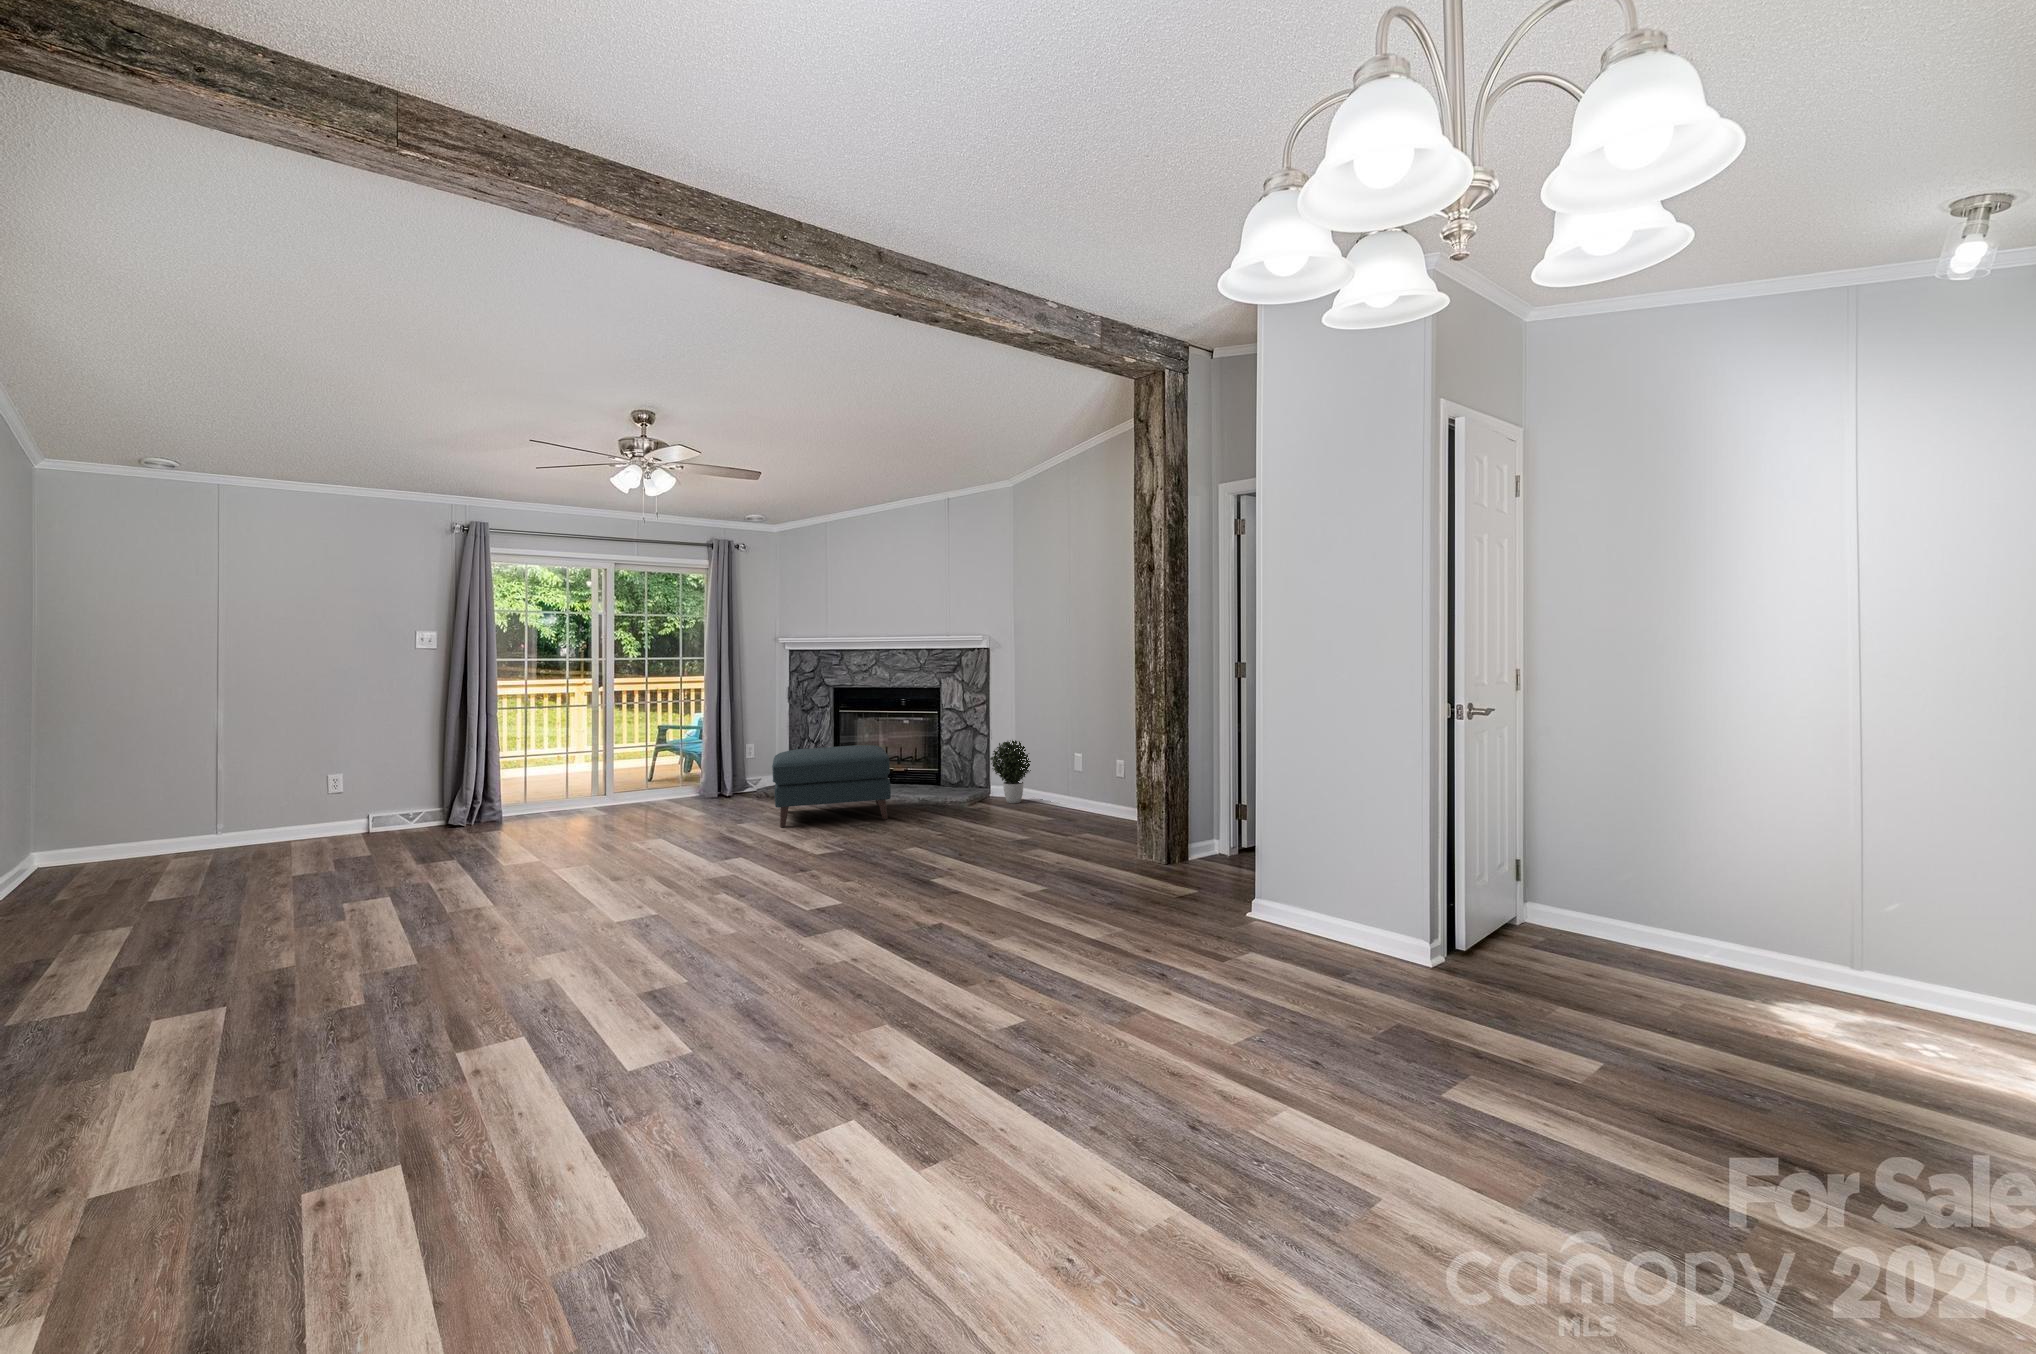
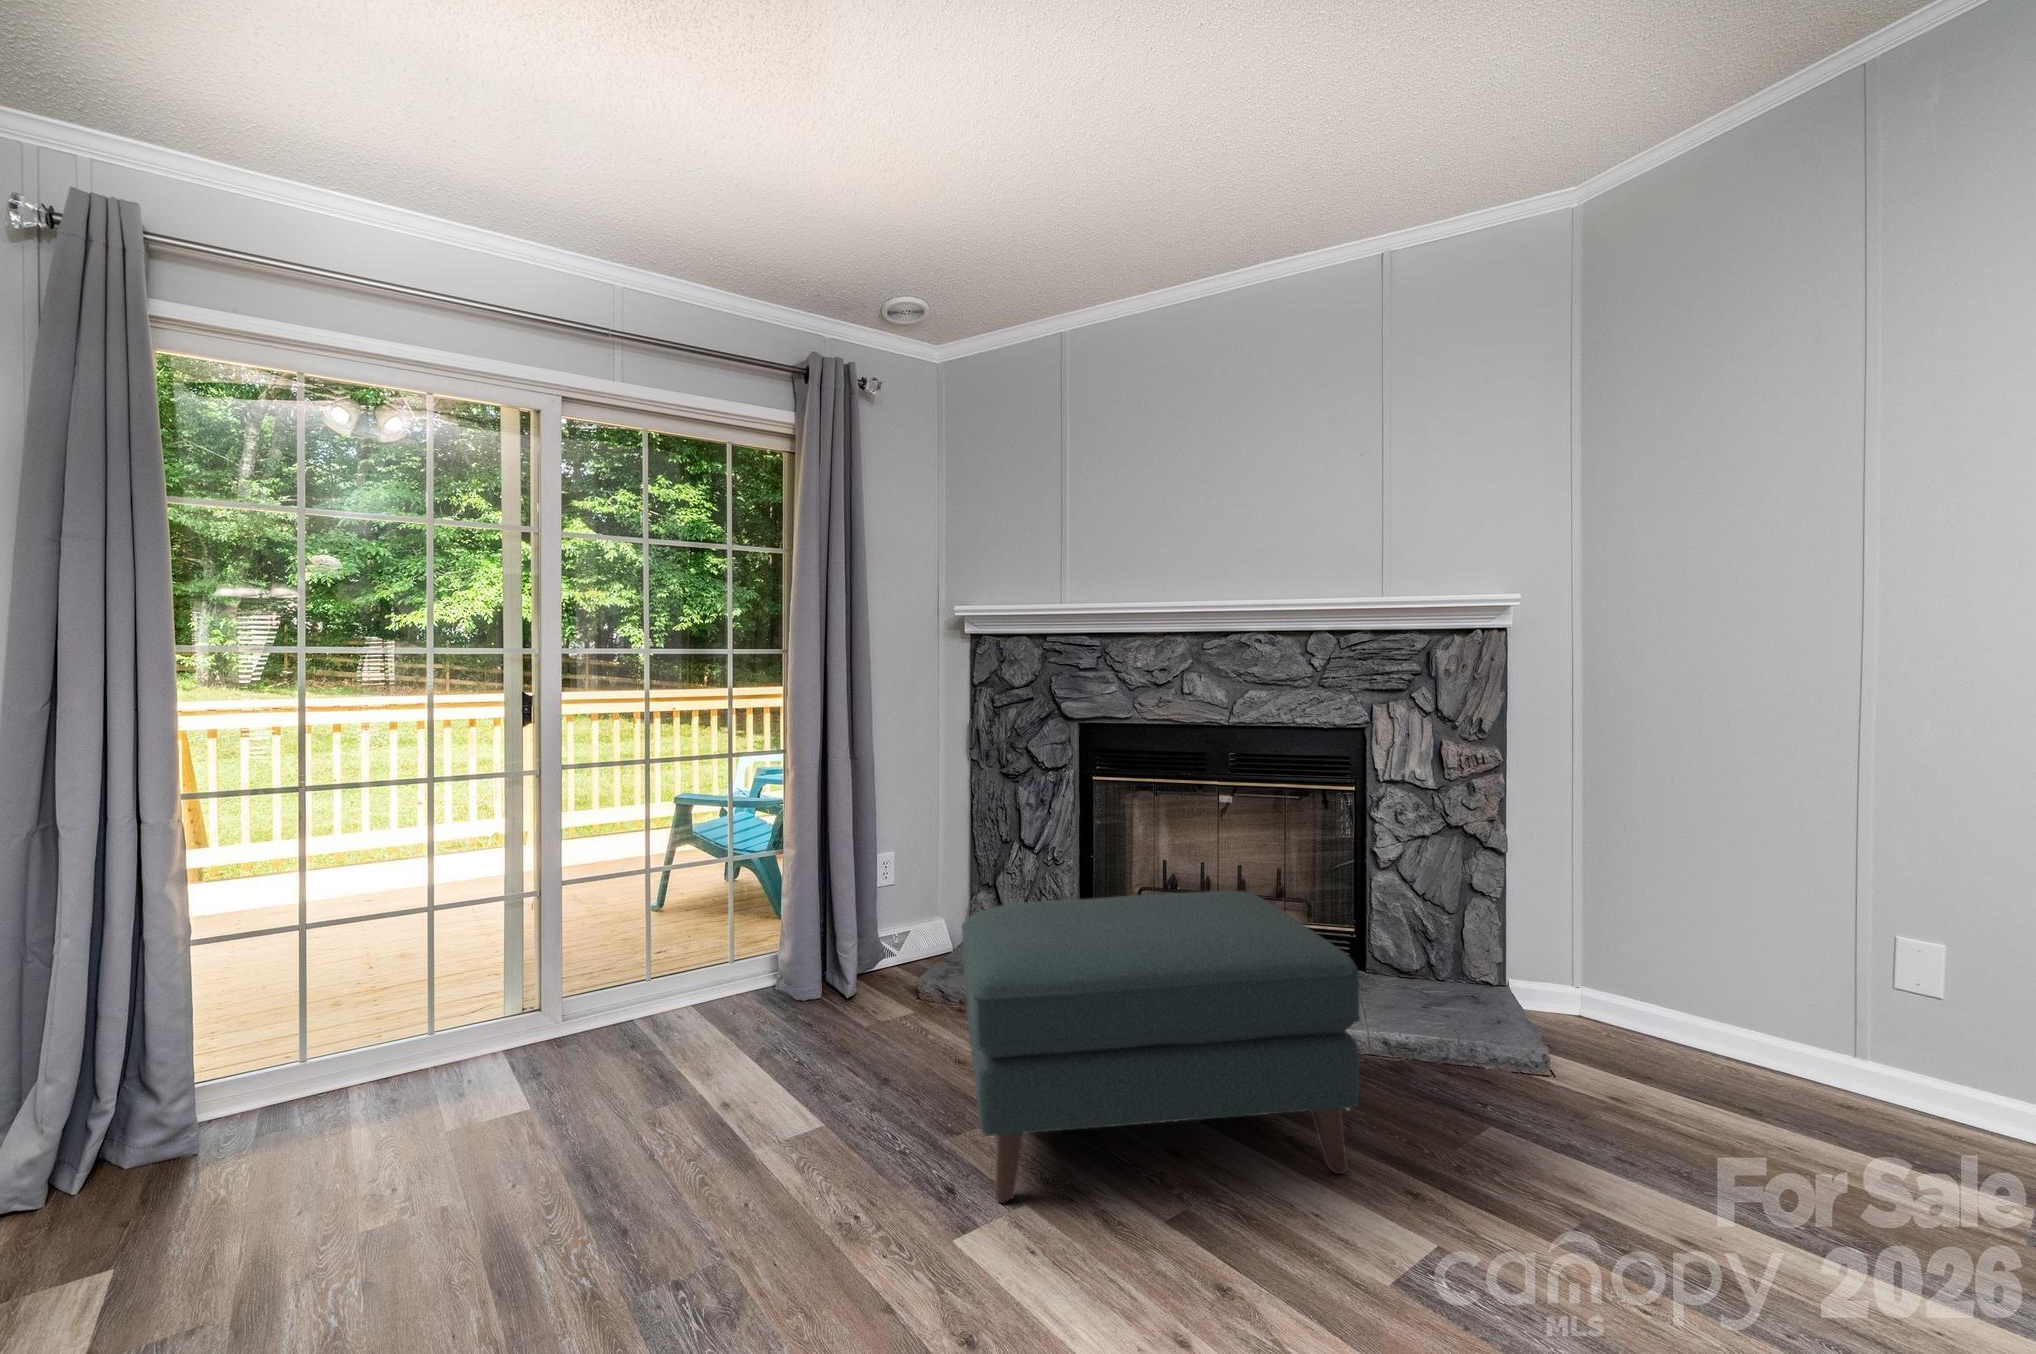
potted plant: present [990,740,1031,803] -> none [1586,883,1758,1087]

